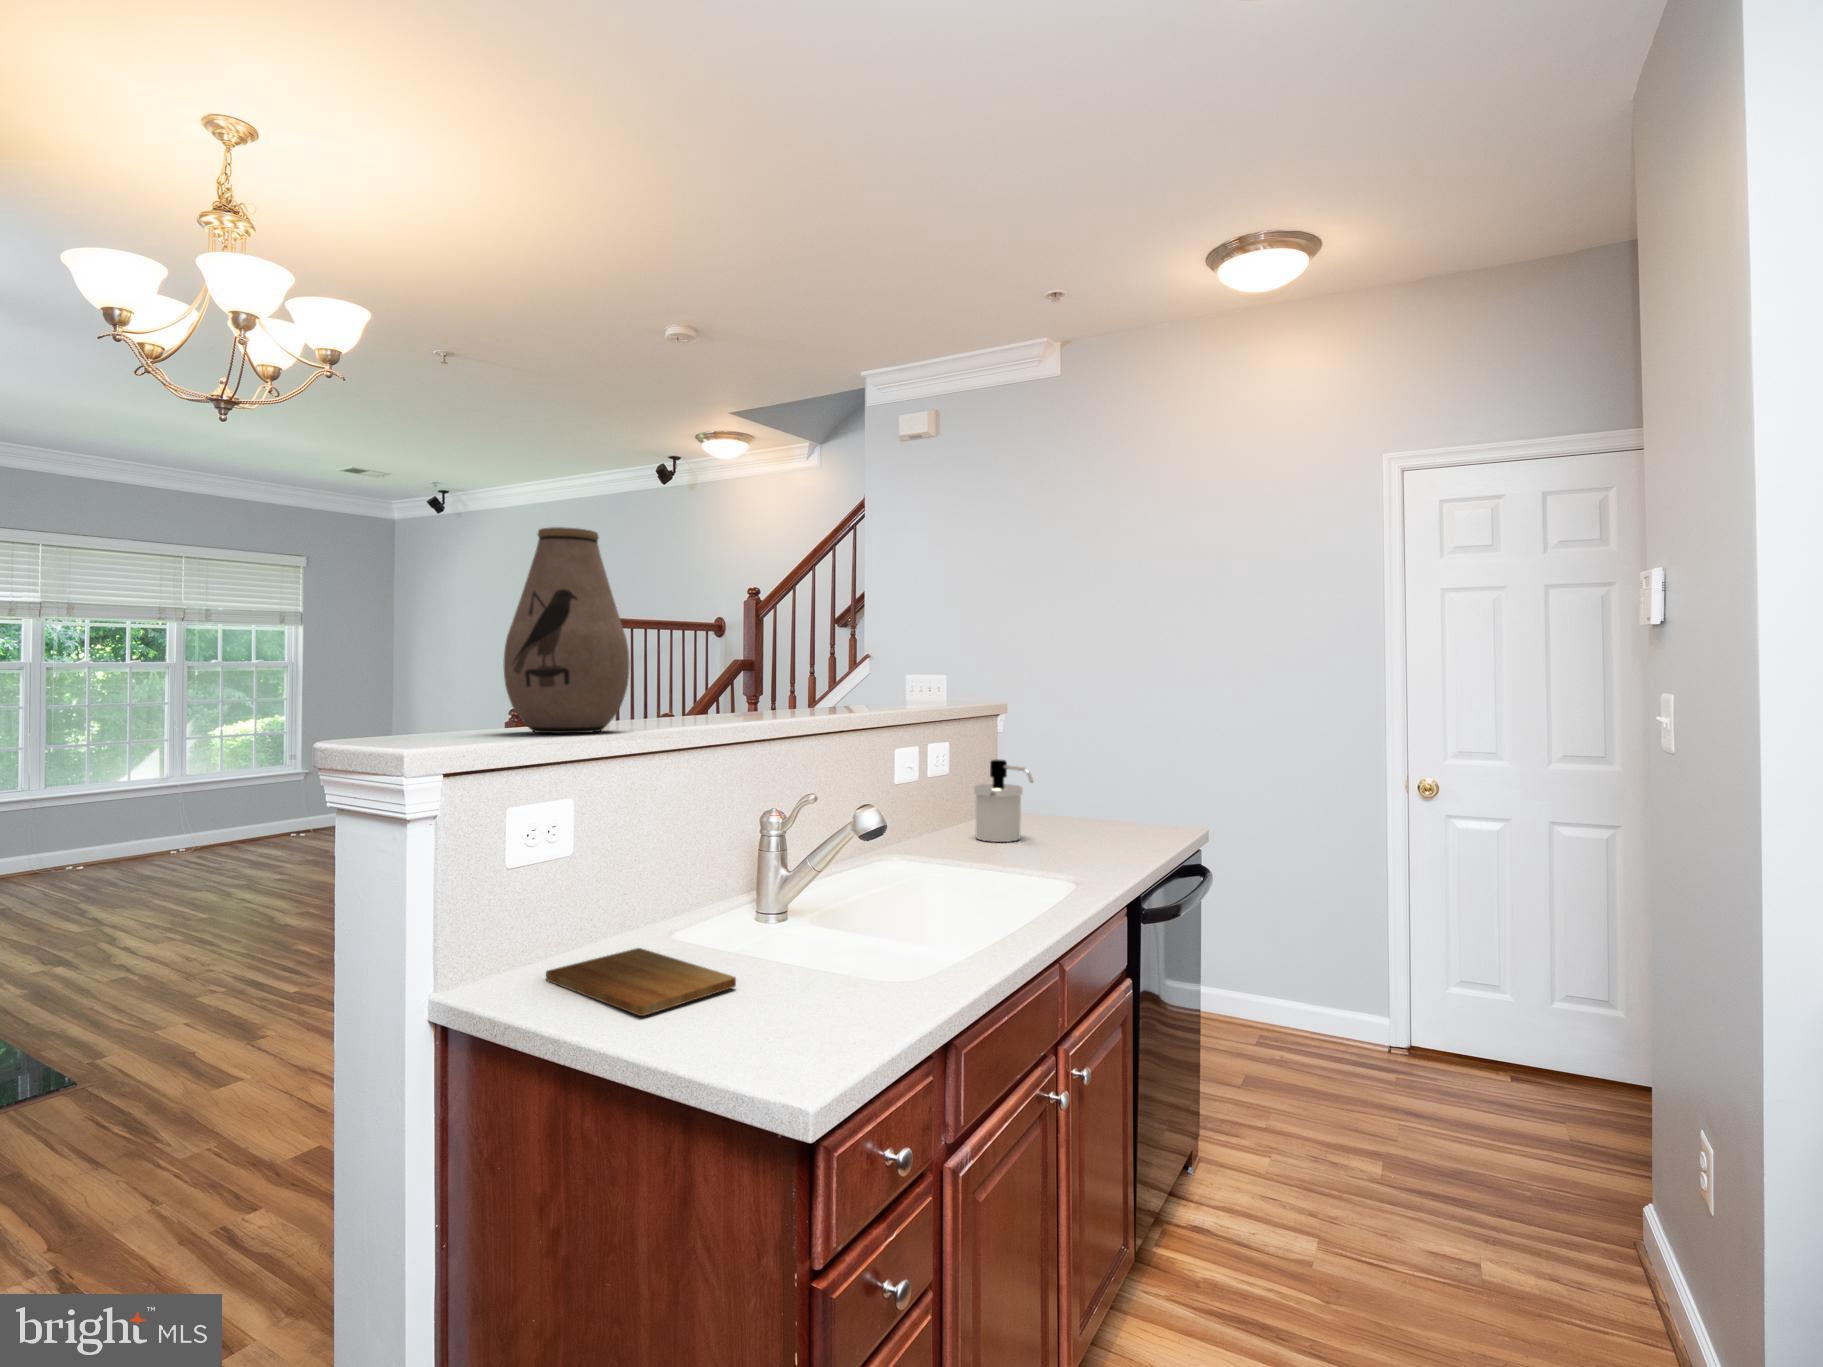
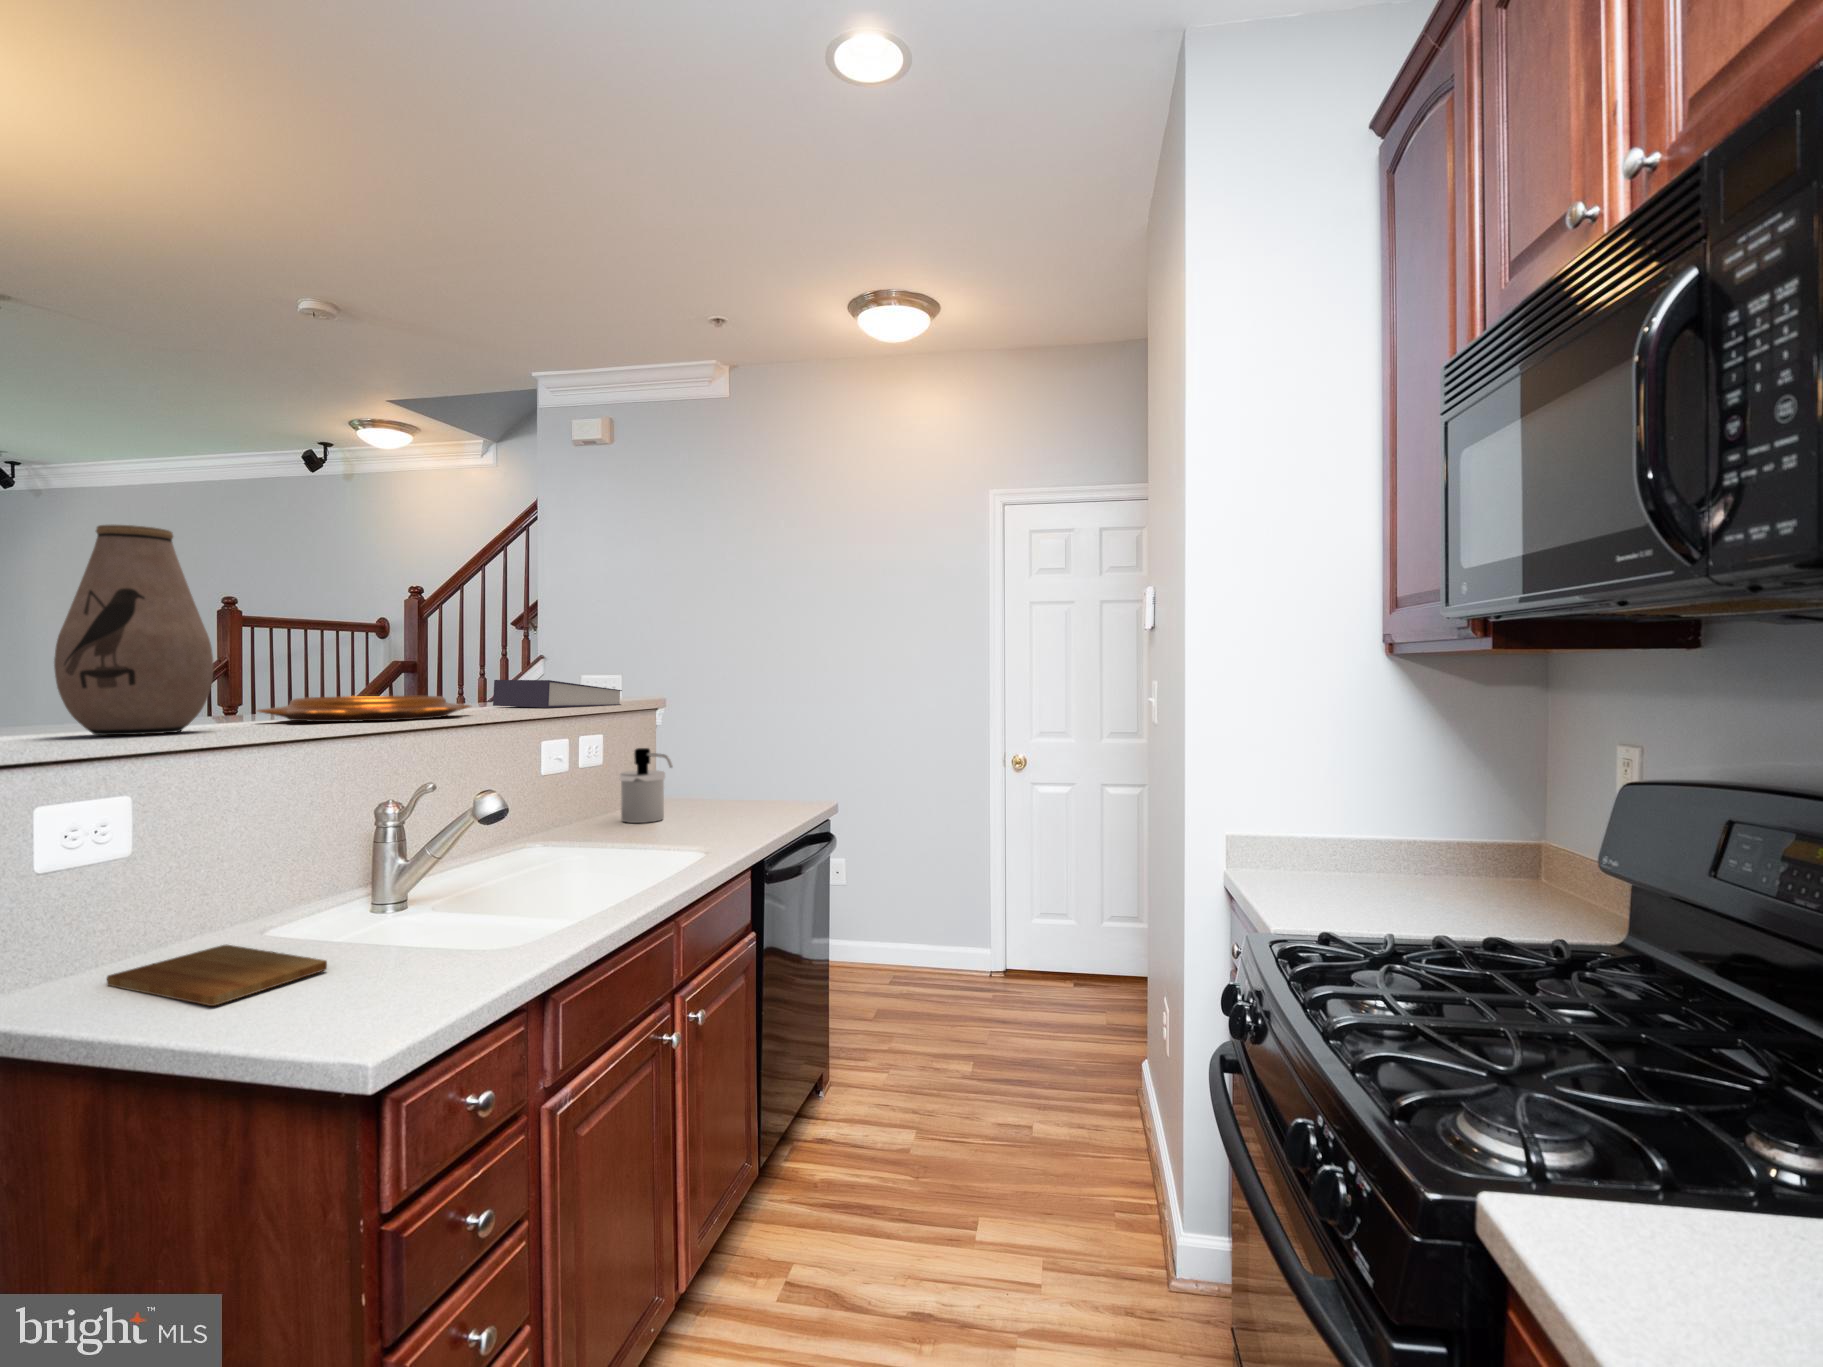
book: none [850,683,981,714] -> present [493,680,622,708]
decorative bowl: none [654,698,846,724] -> present [257,696,470,722]

